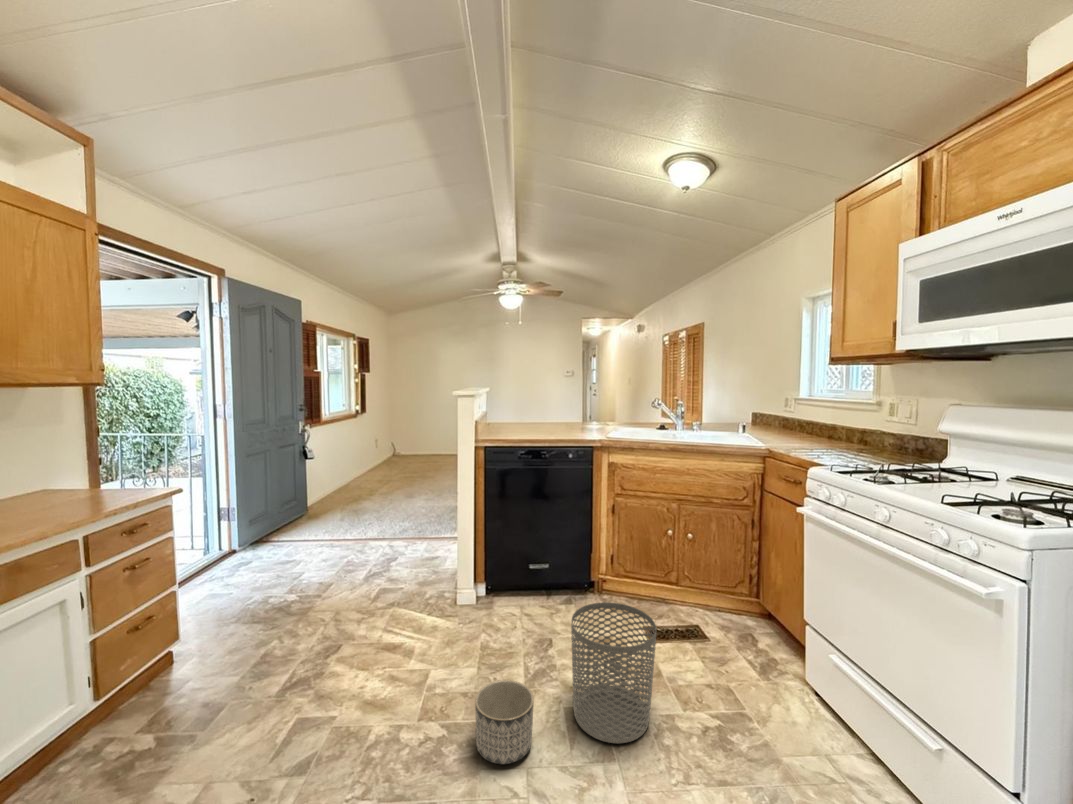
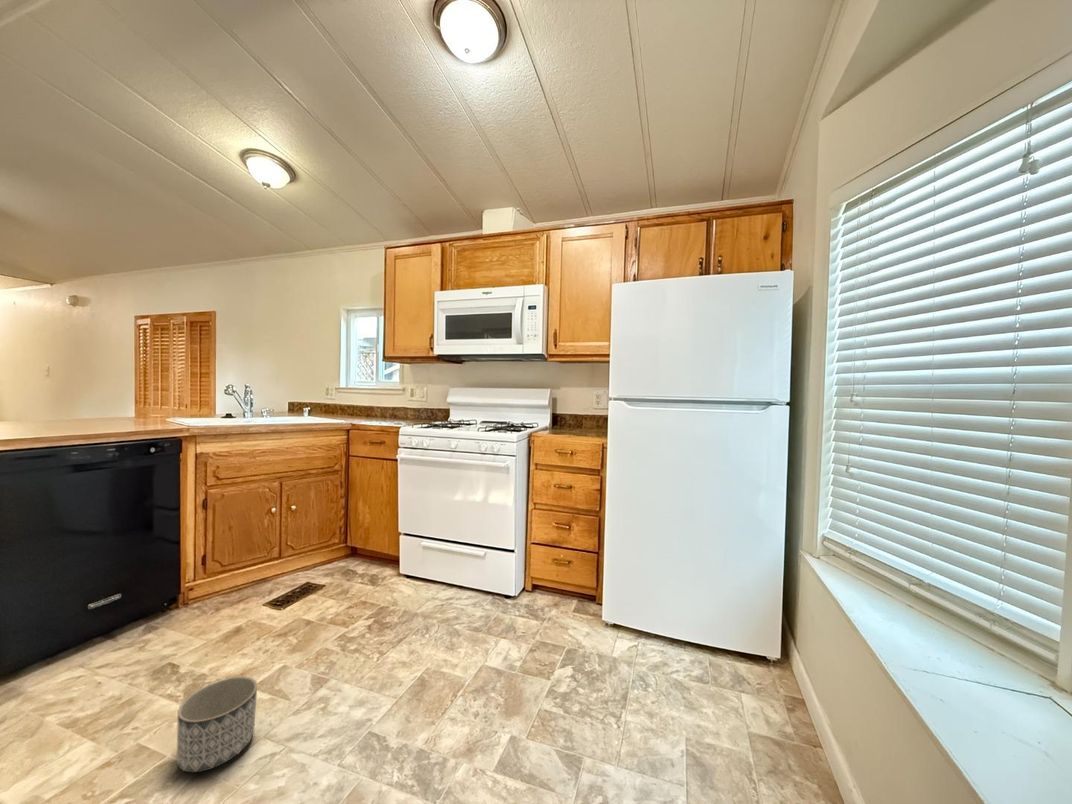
waste bin: present [571,602,656,743] -> none [258,565,342,685]

